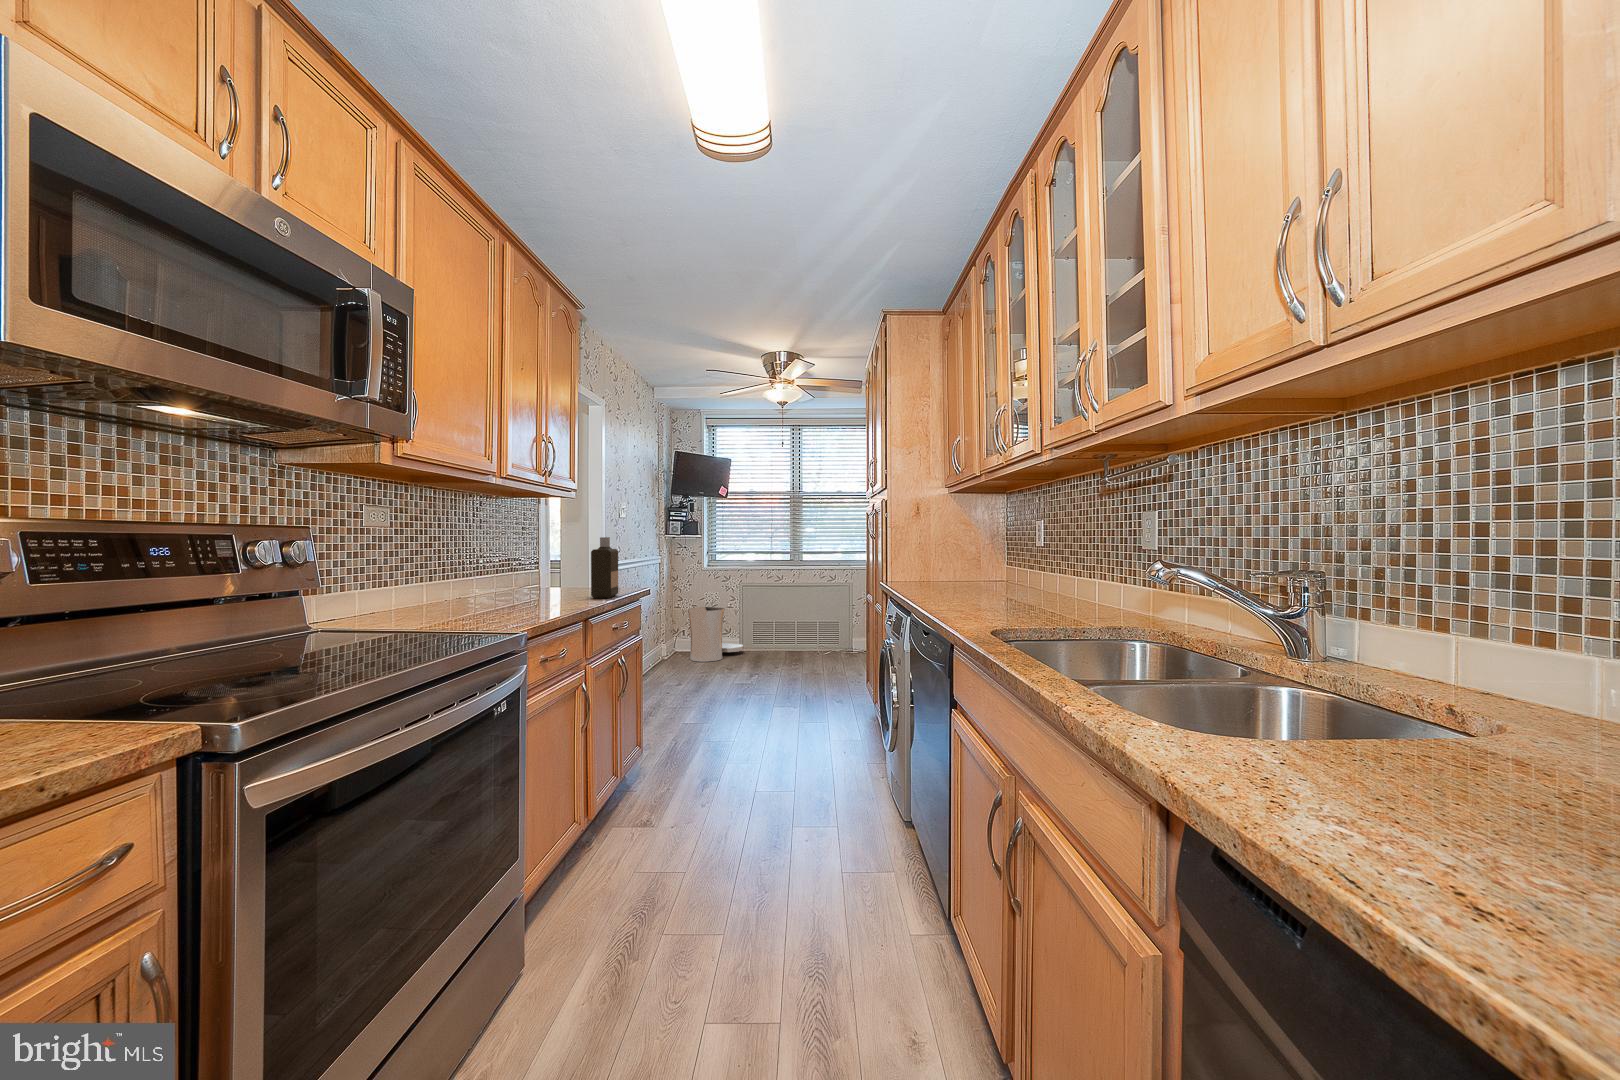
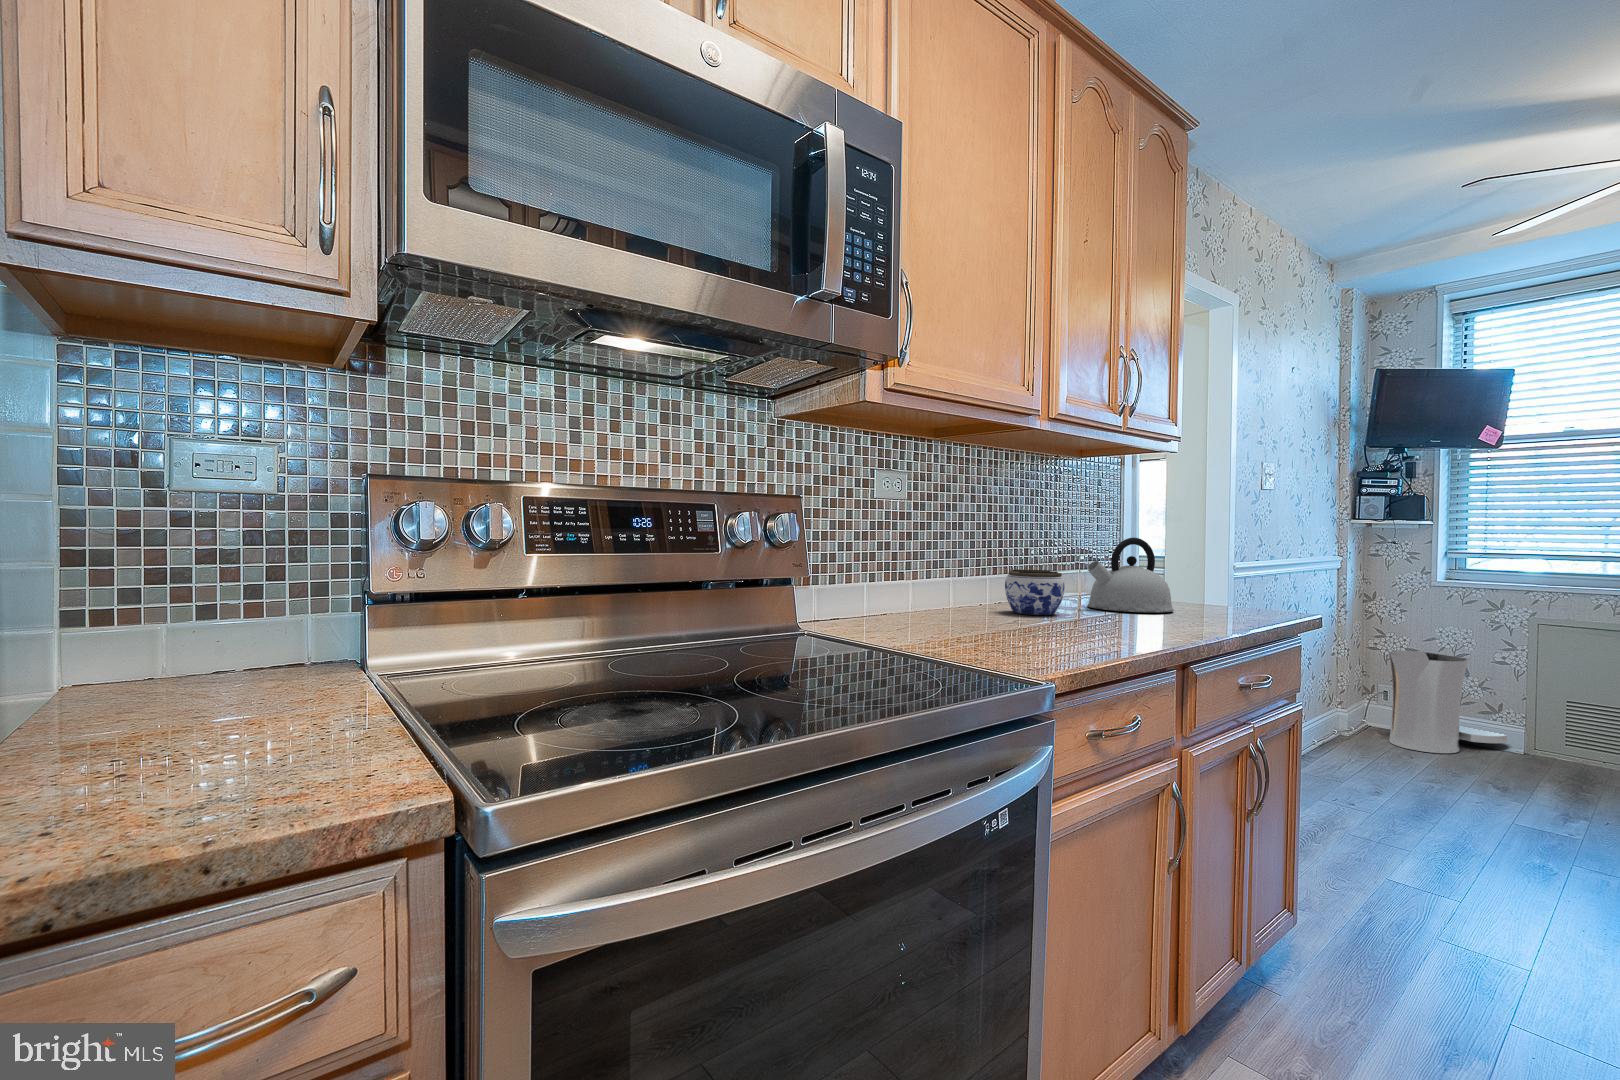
bottle: present [591,537,618,598] -> none [1189,522,1242,626]
kettle: none [523,549,579,596] -> present [1087,538,1174,612]
jar: none [468,573,511,603] -> present [1005,570,1065,615]

